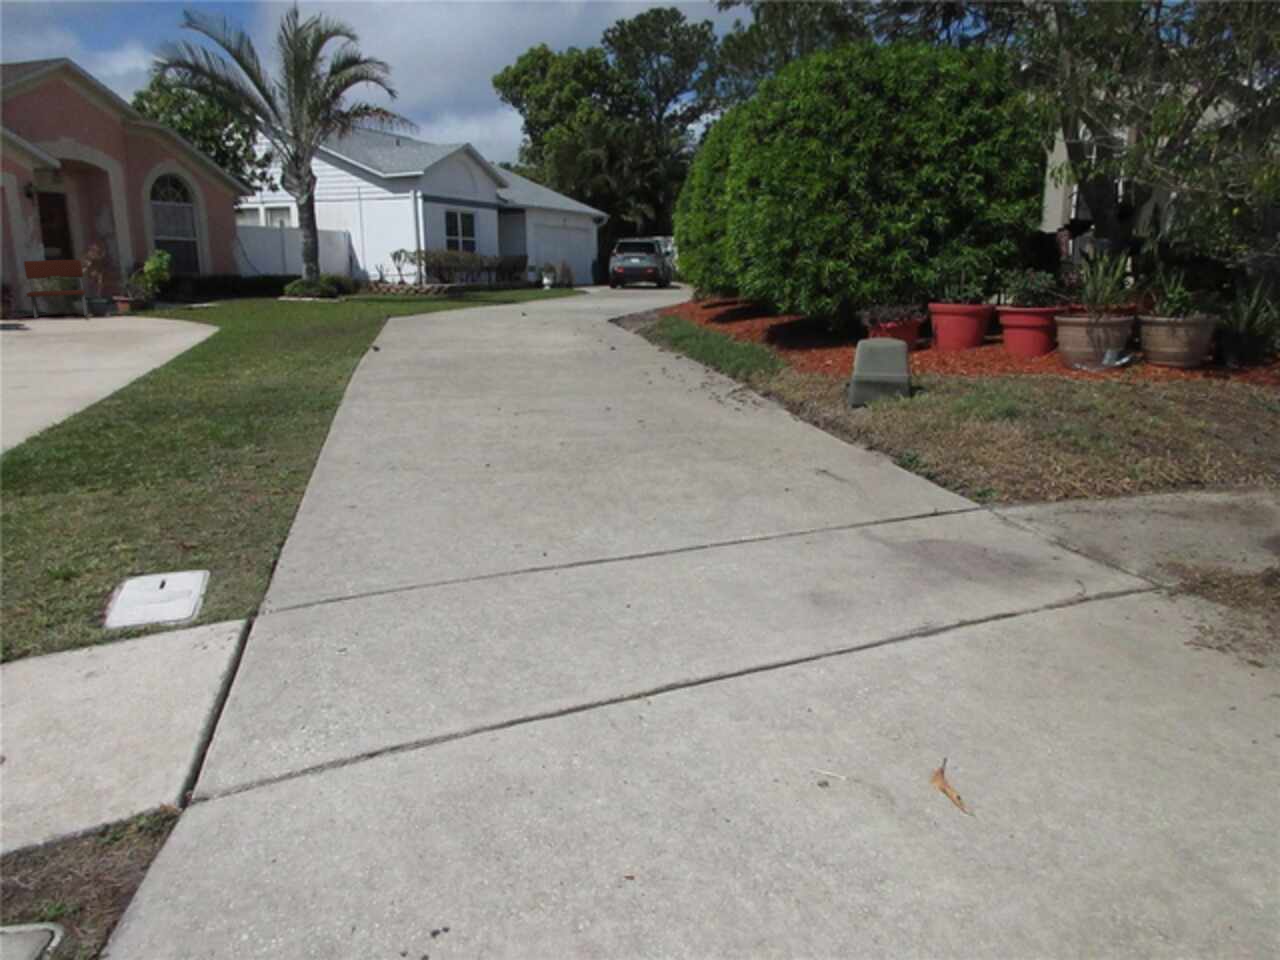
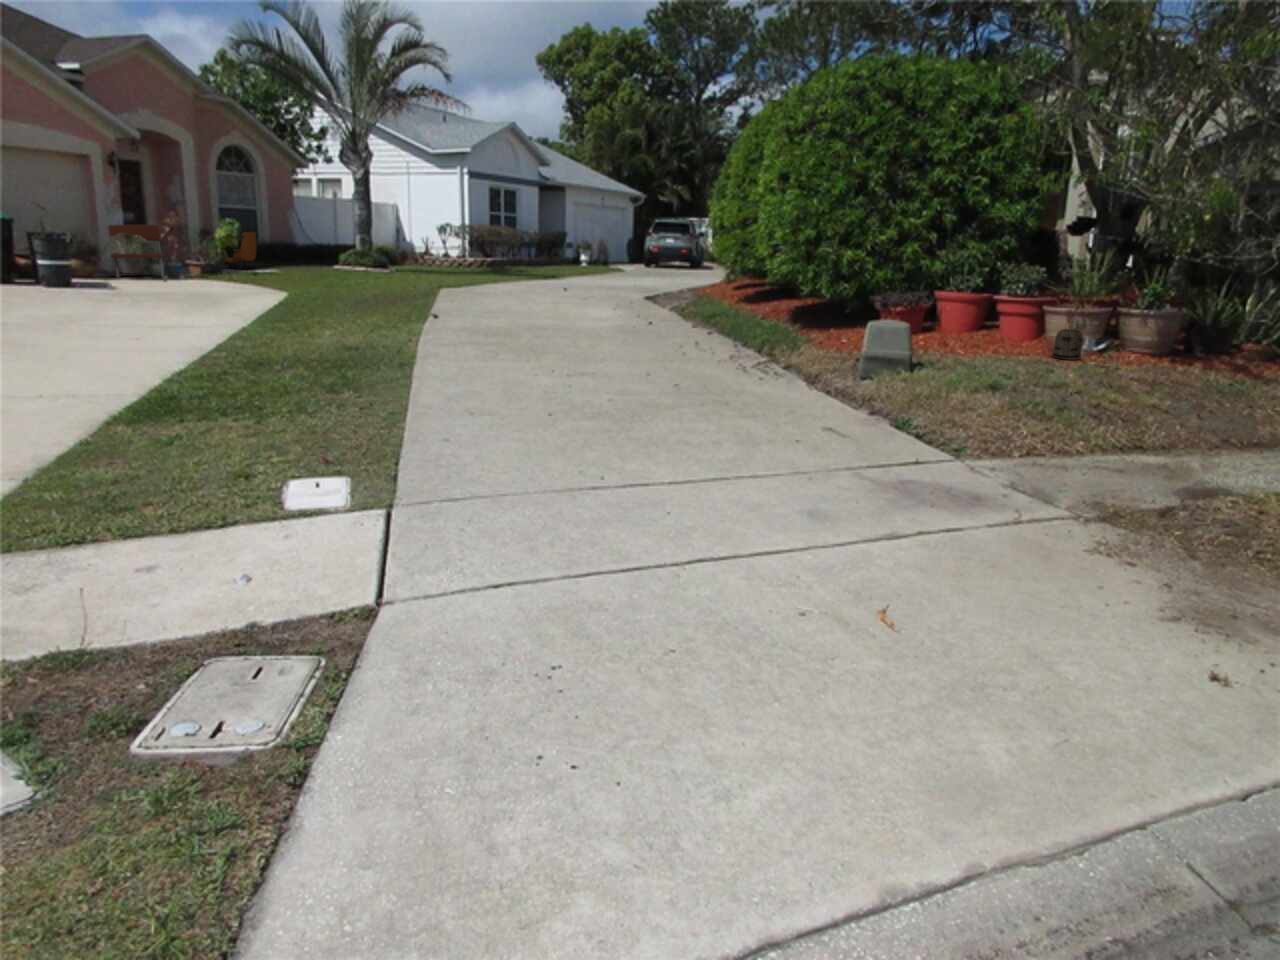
lounge chair: none [153,264,191,306] -> present [222,232,257,269]
basket: none [1069,333,1104,377] -> present [1052,329,1083,360]

